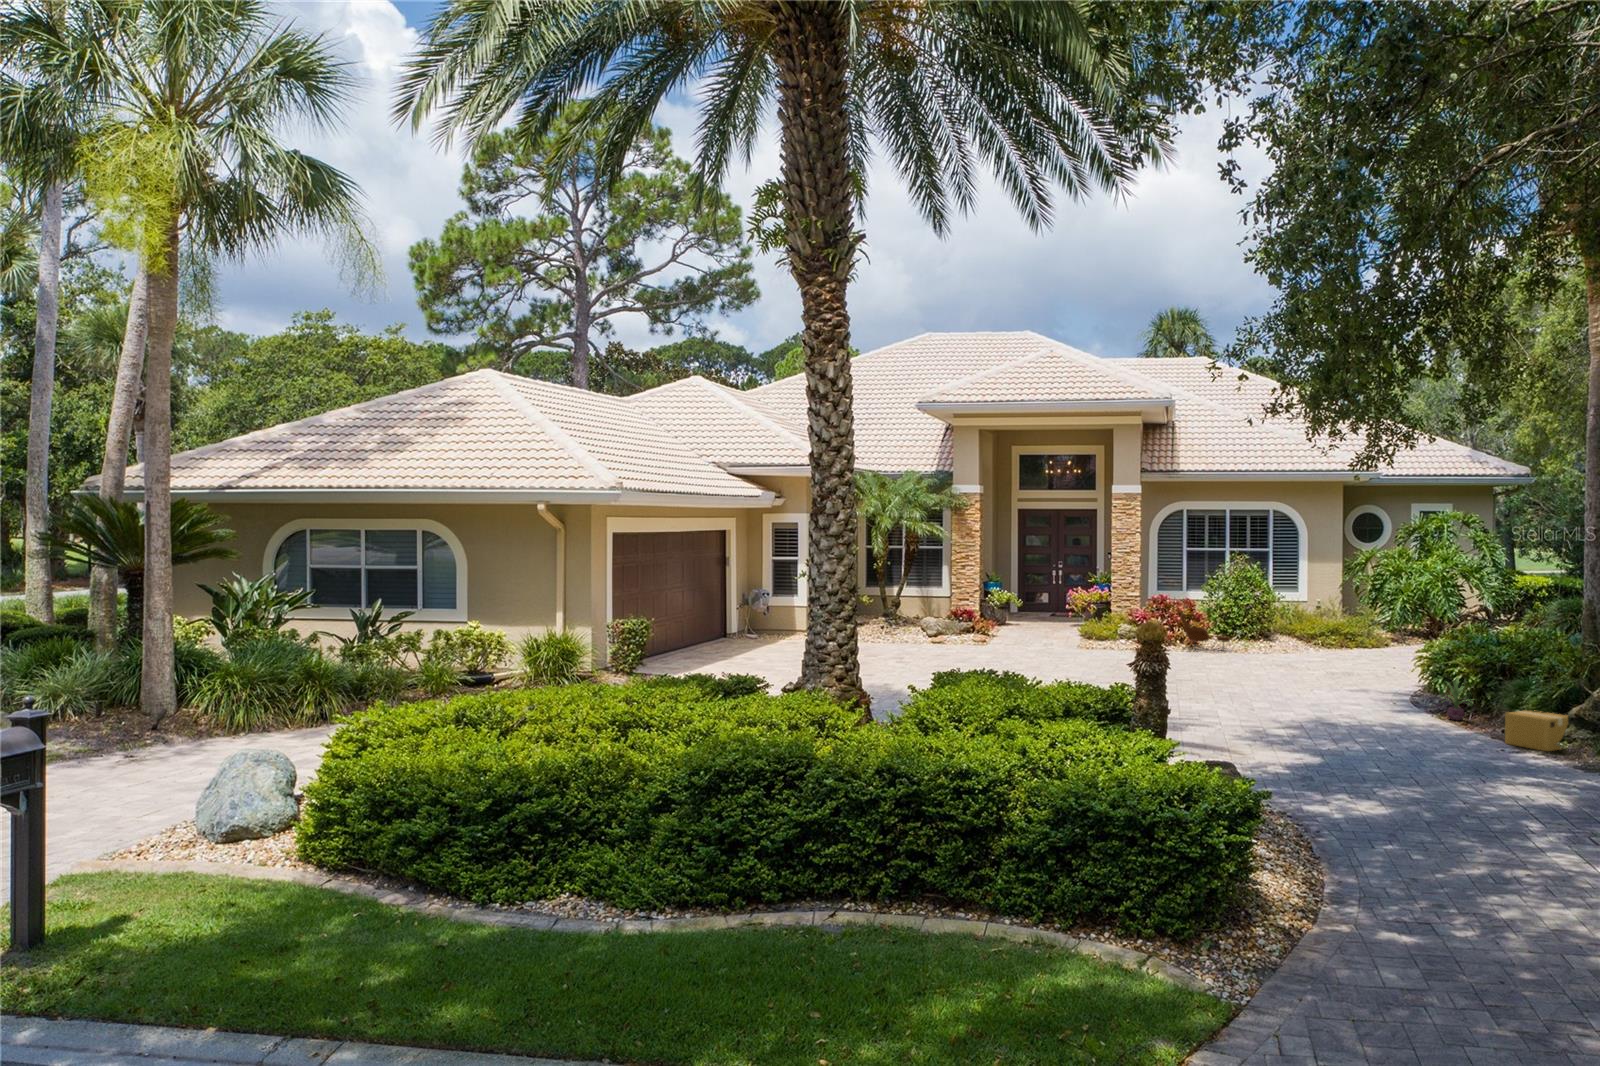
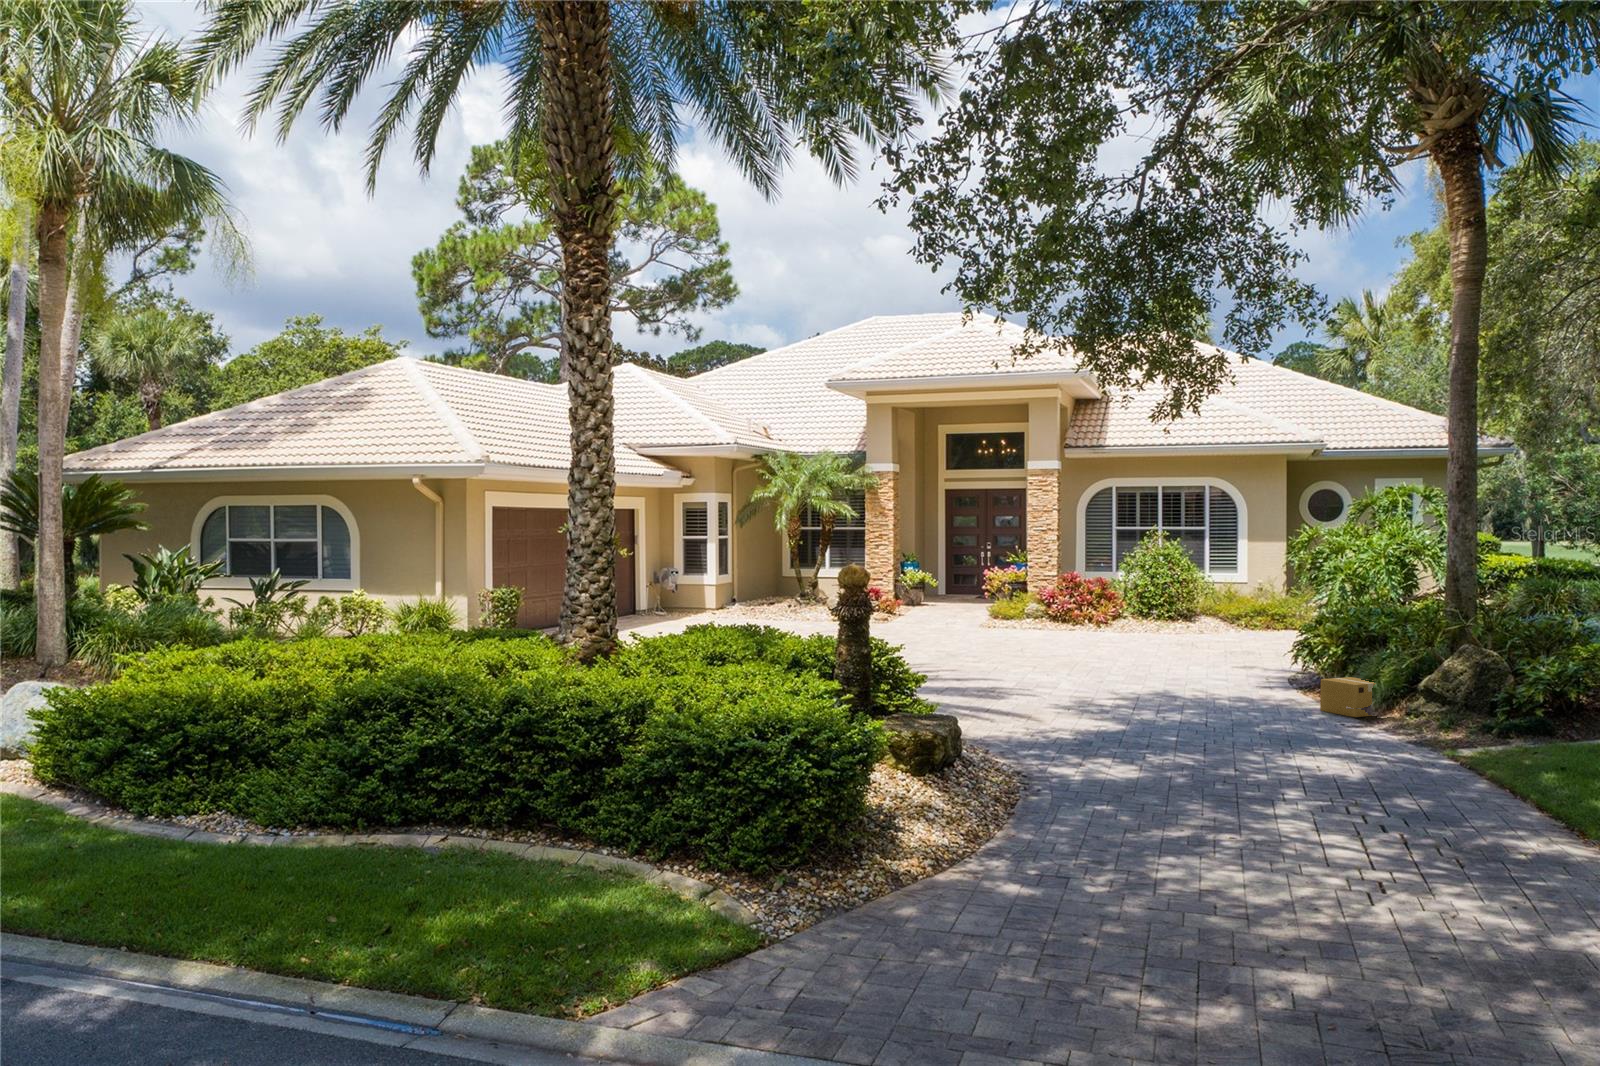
lounge chair: present [1180,613,1230,649] -> none [1092,592,1145,632]
decorative plant: present [1447,679,1464,720] -> none [1275,648,1325,691]

